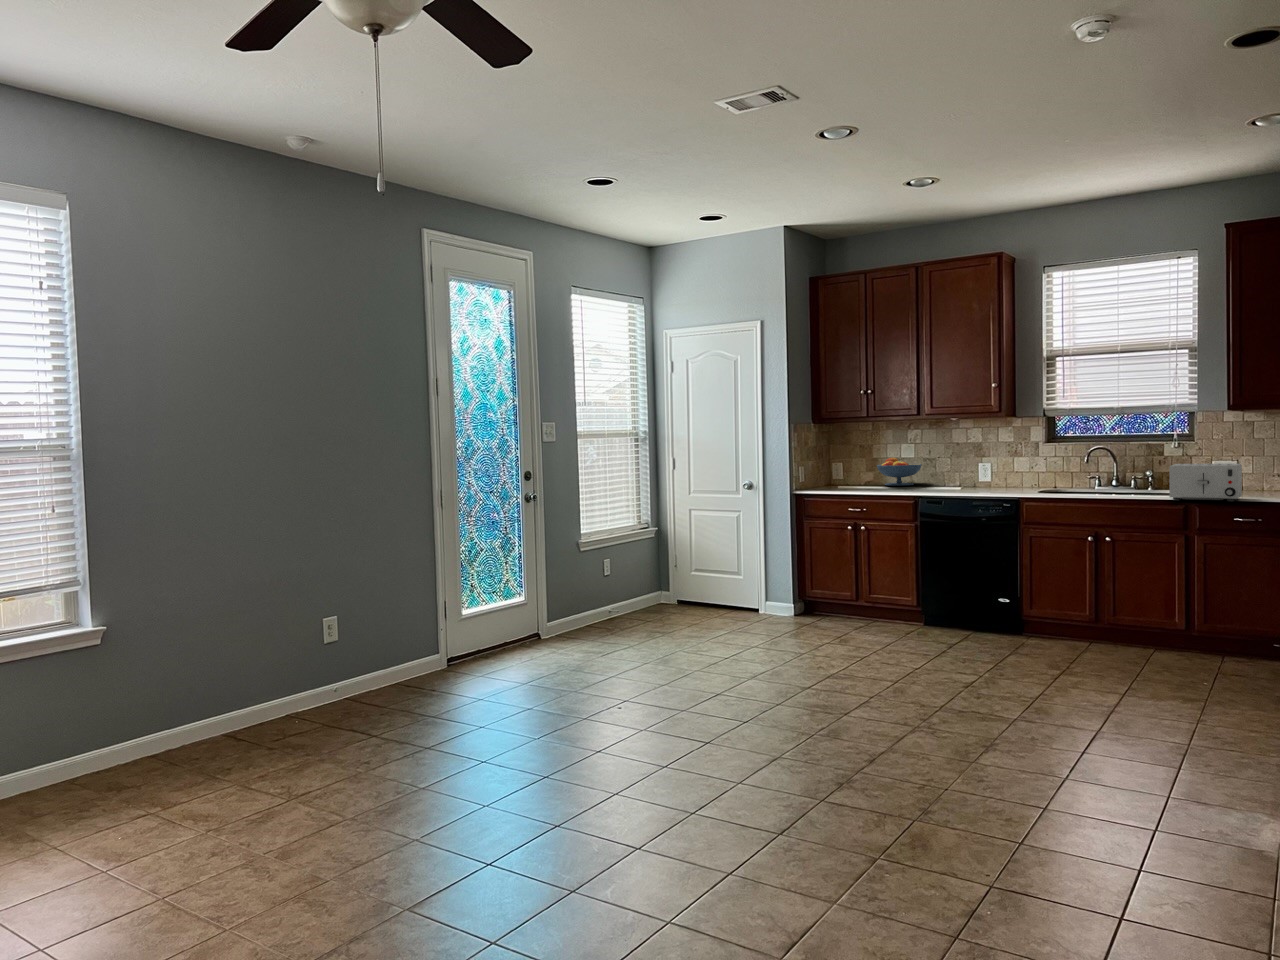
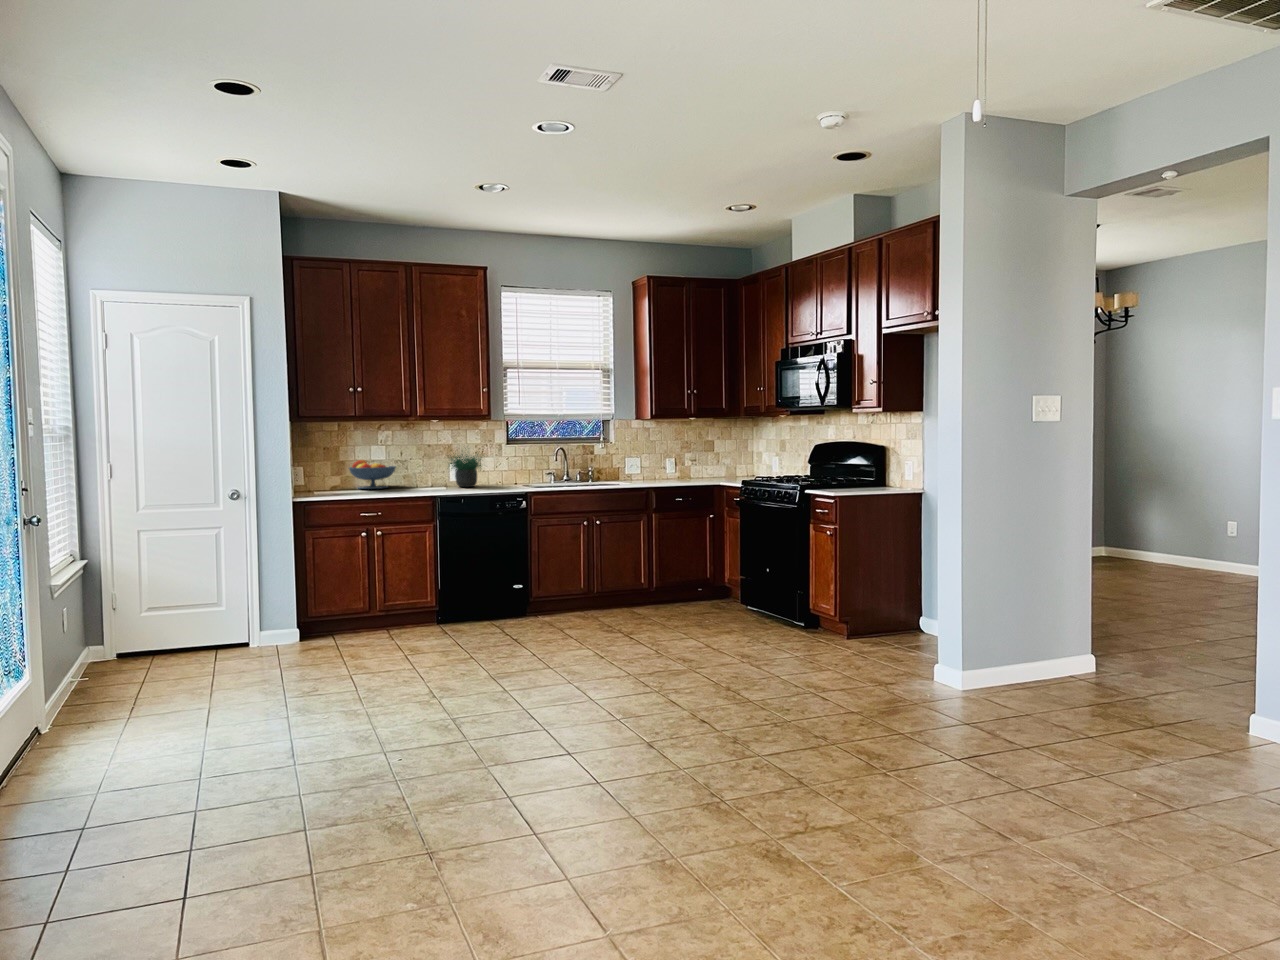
potted plant: none [955,437,1009,489] -> present [450,454,482,487]
toaster: present [1169,464,1242,501] -> none [632,458,683,487]

